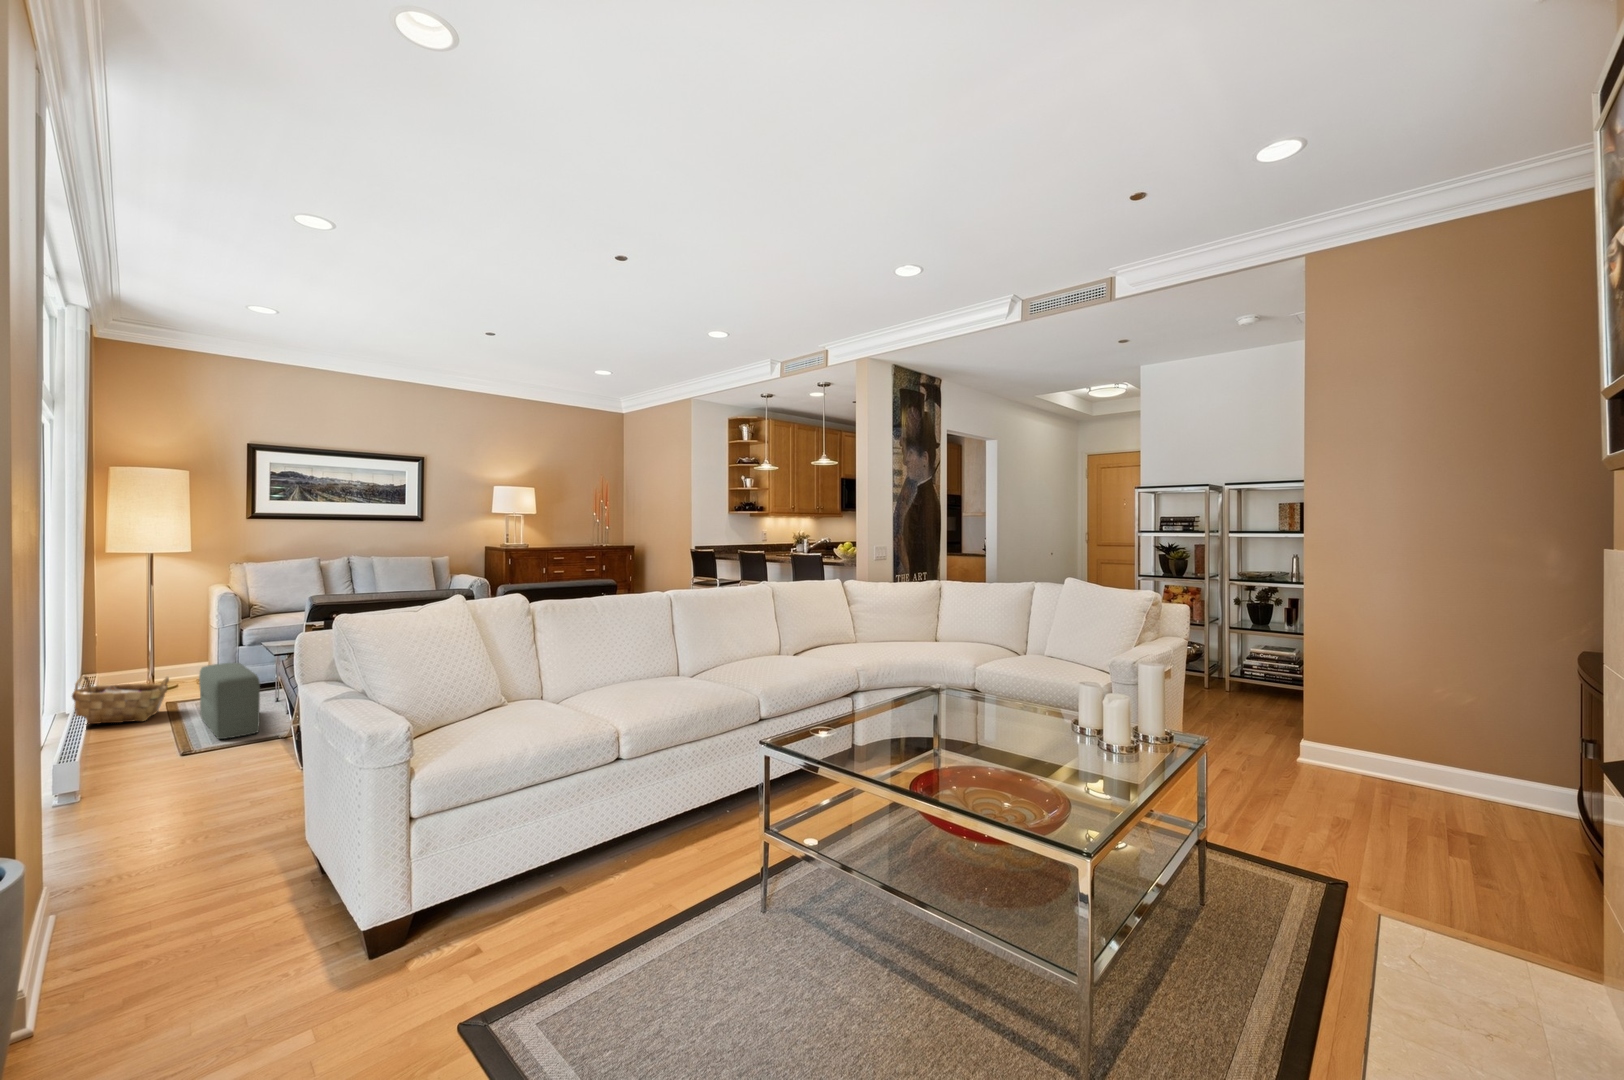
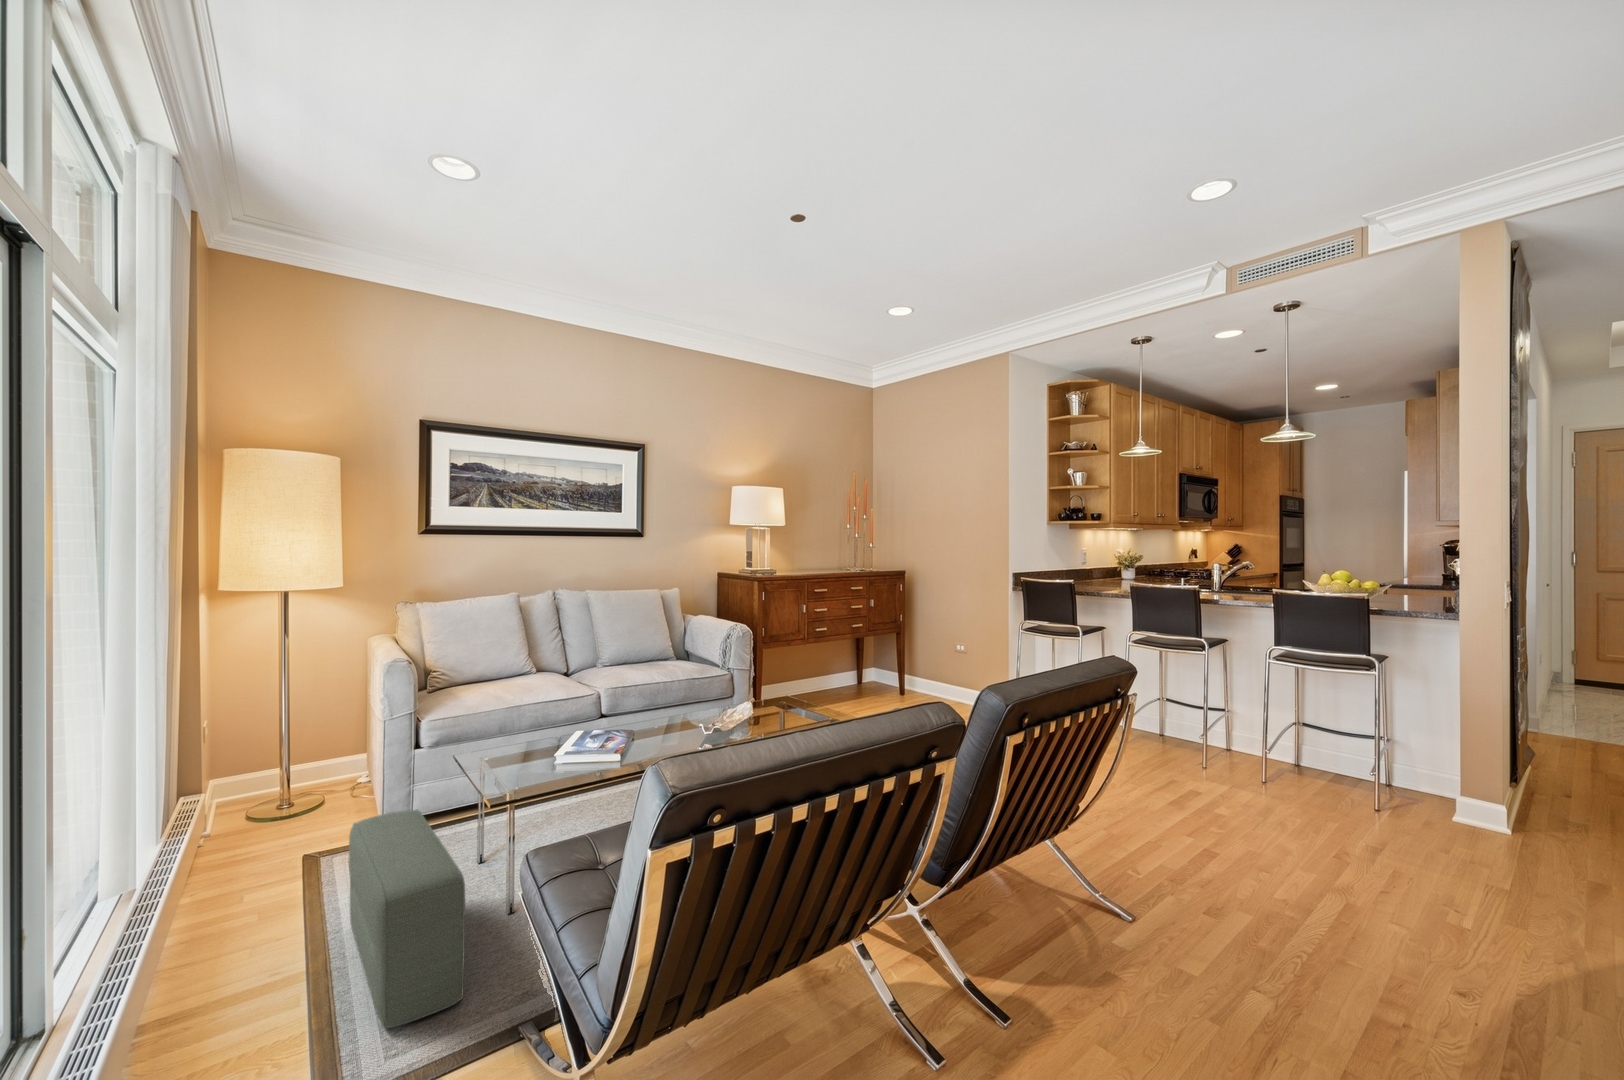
woven basket: present [72,676,169,724] -> none [125,827,299,939]

